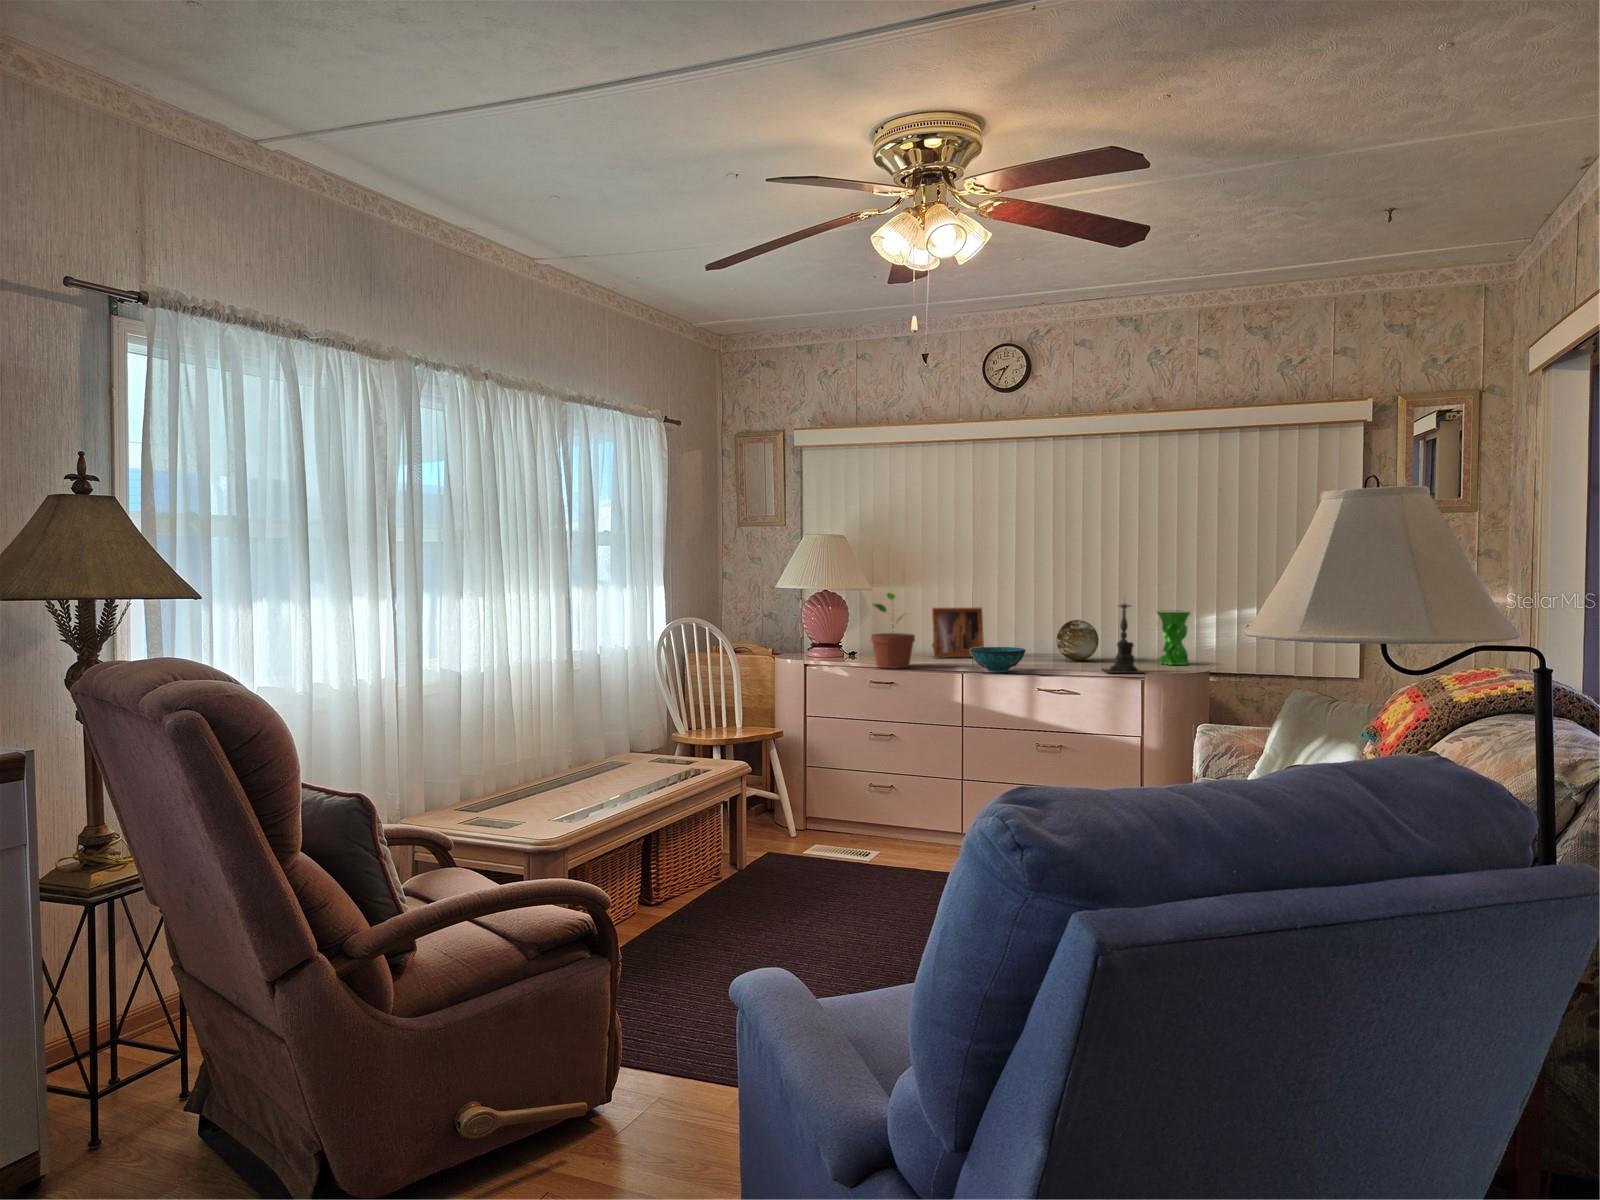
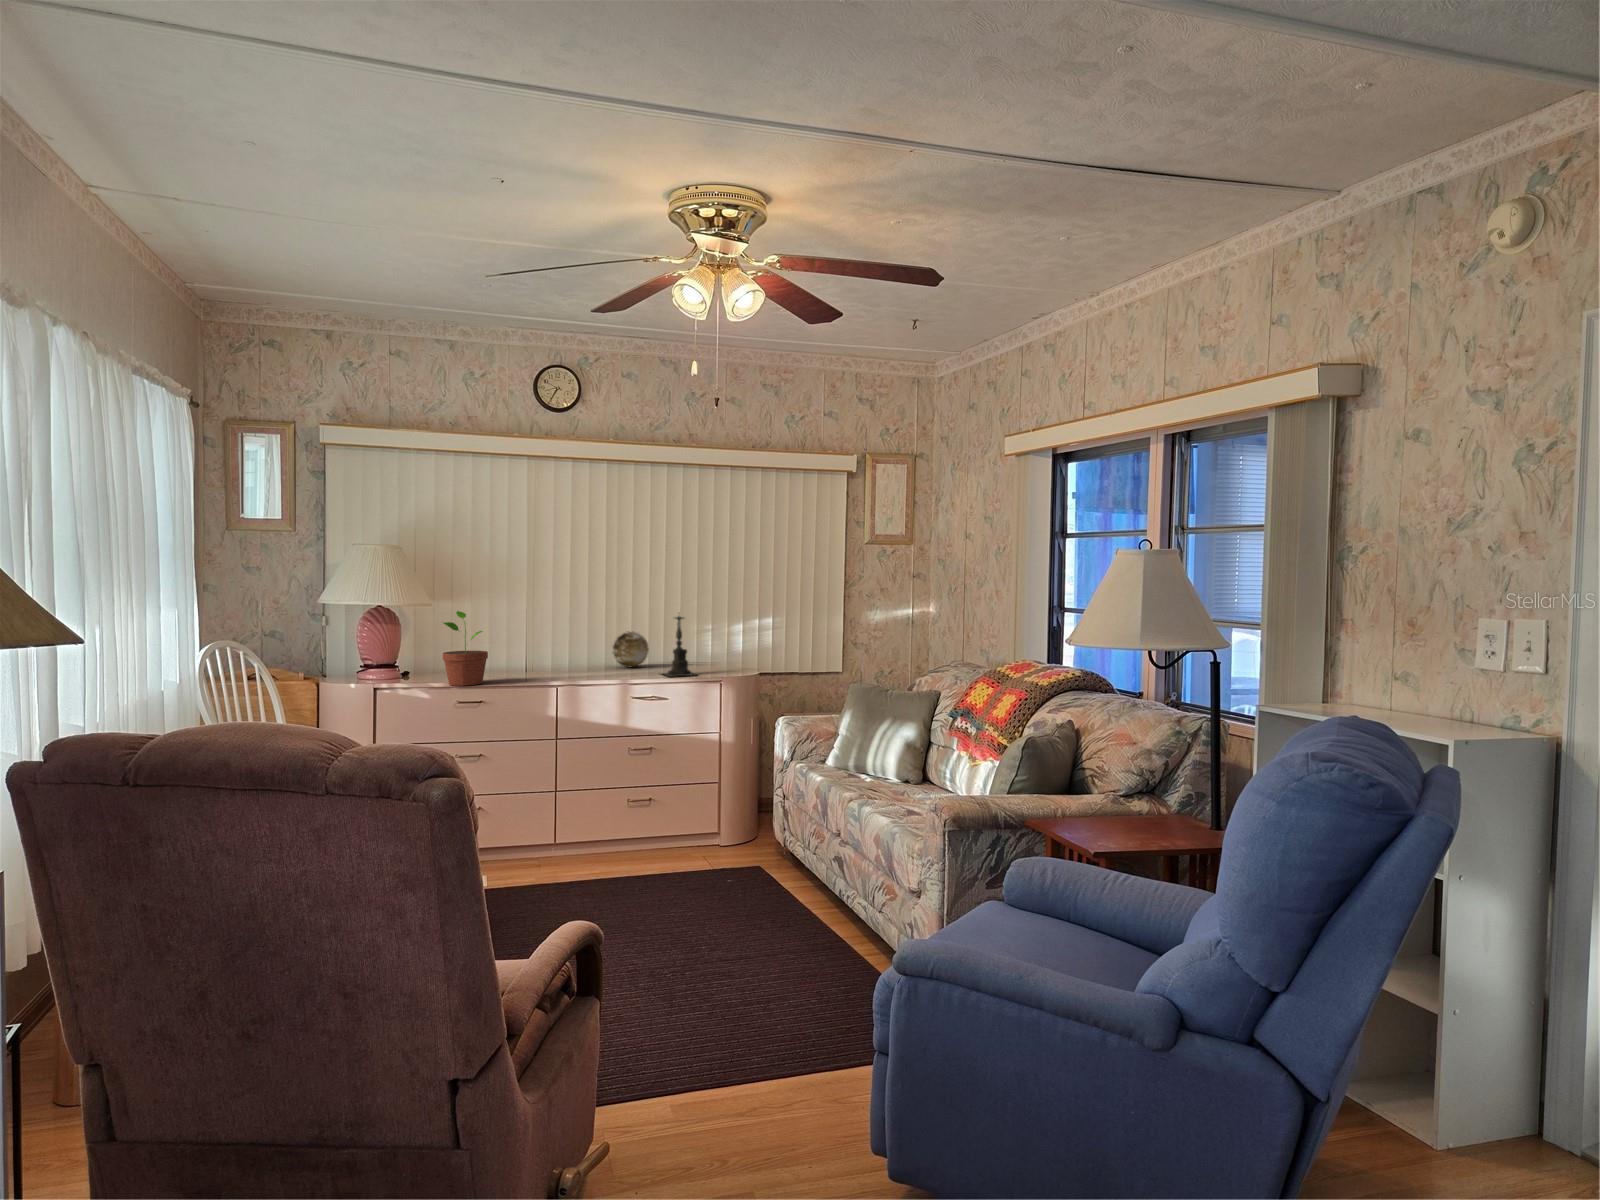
picture frame: present [932,608,984,657] -> none [493,623,545,672]
vase: present [1157,611,1190,665] -> none [697,621,725,667]
decorative bowl: present [970,647,1025,672] -> none [546,659,598,683]

